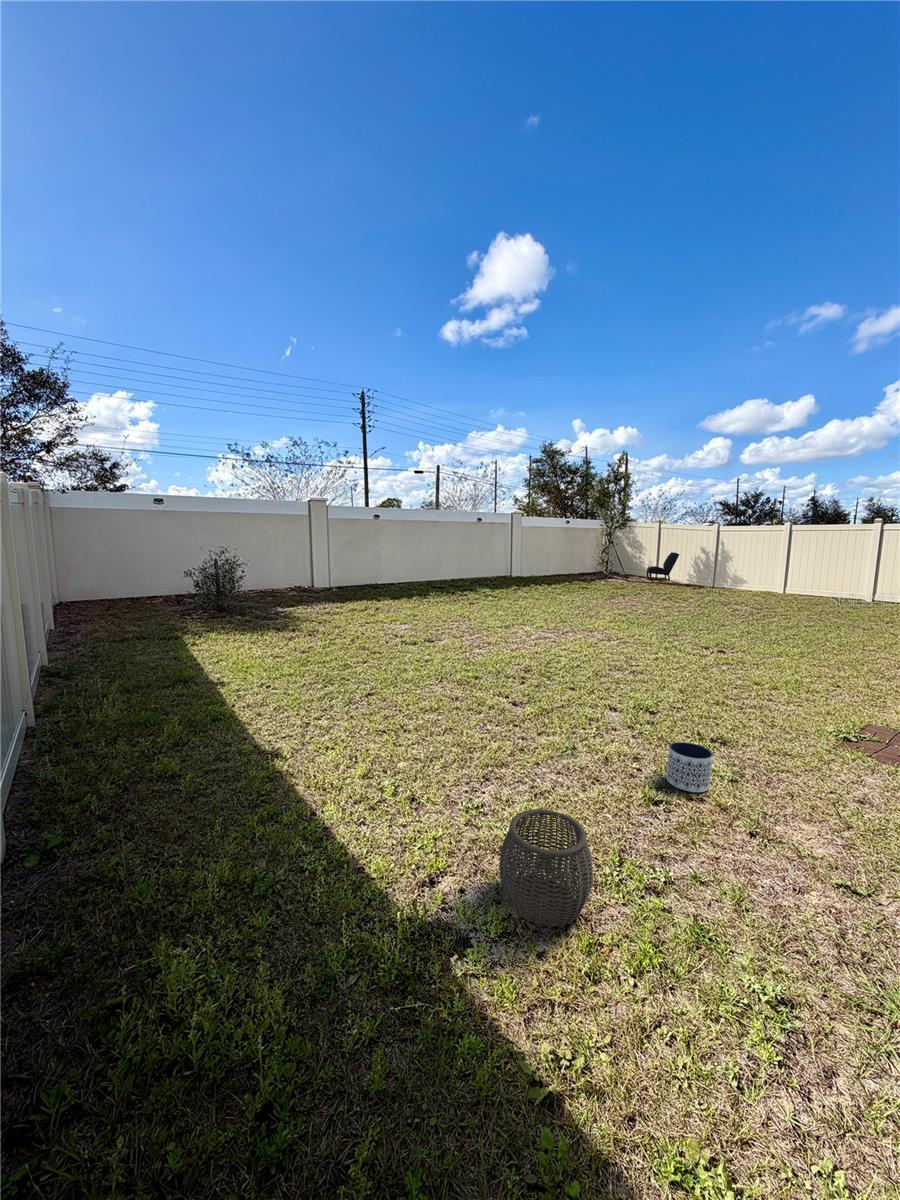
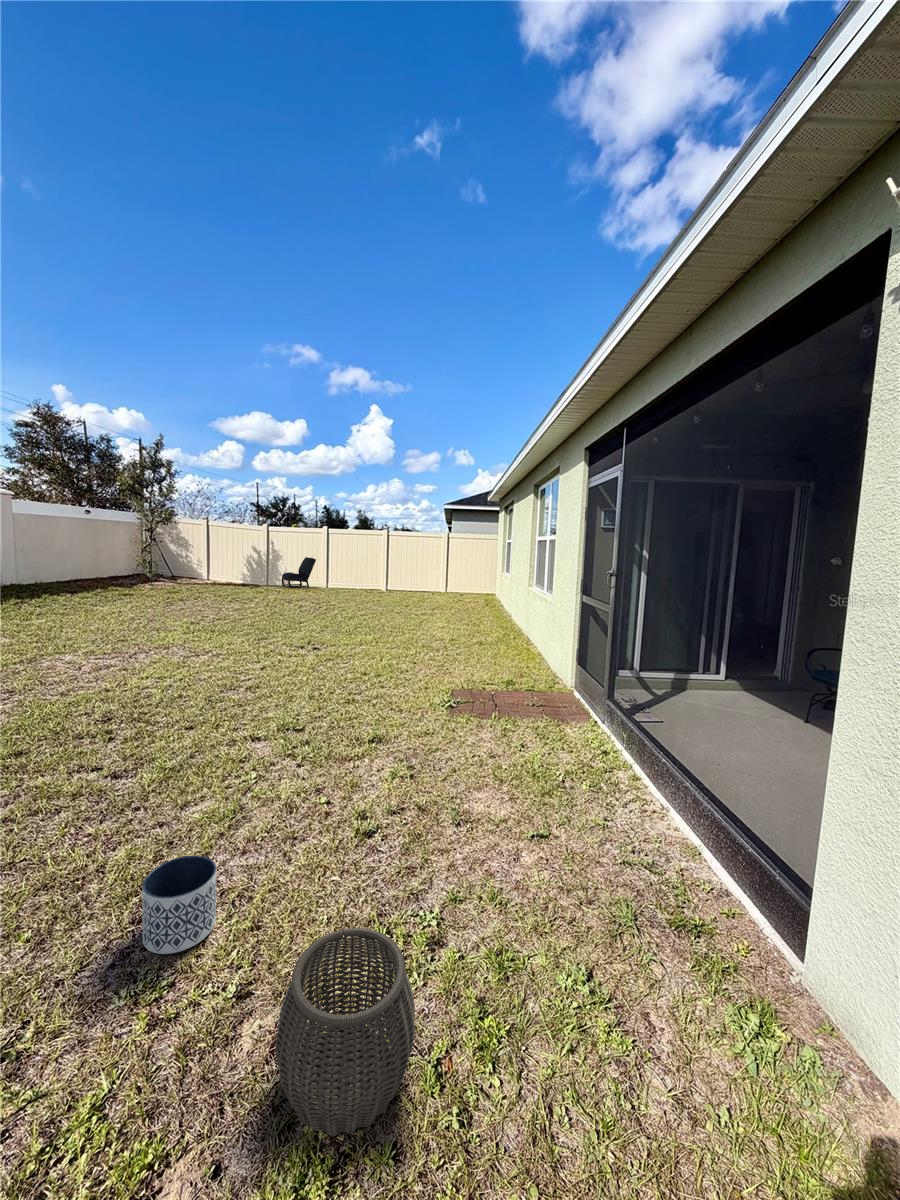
lounge chair: present [646,552,679,581] -> present [281,557,316,588]
planter: present [667,742,713,792] -> present [142,856,216,954]

